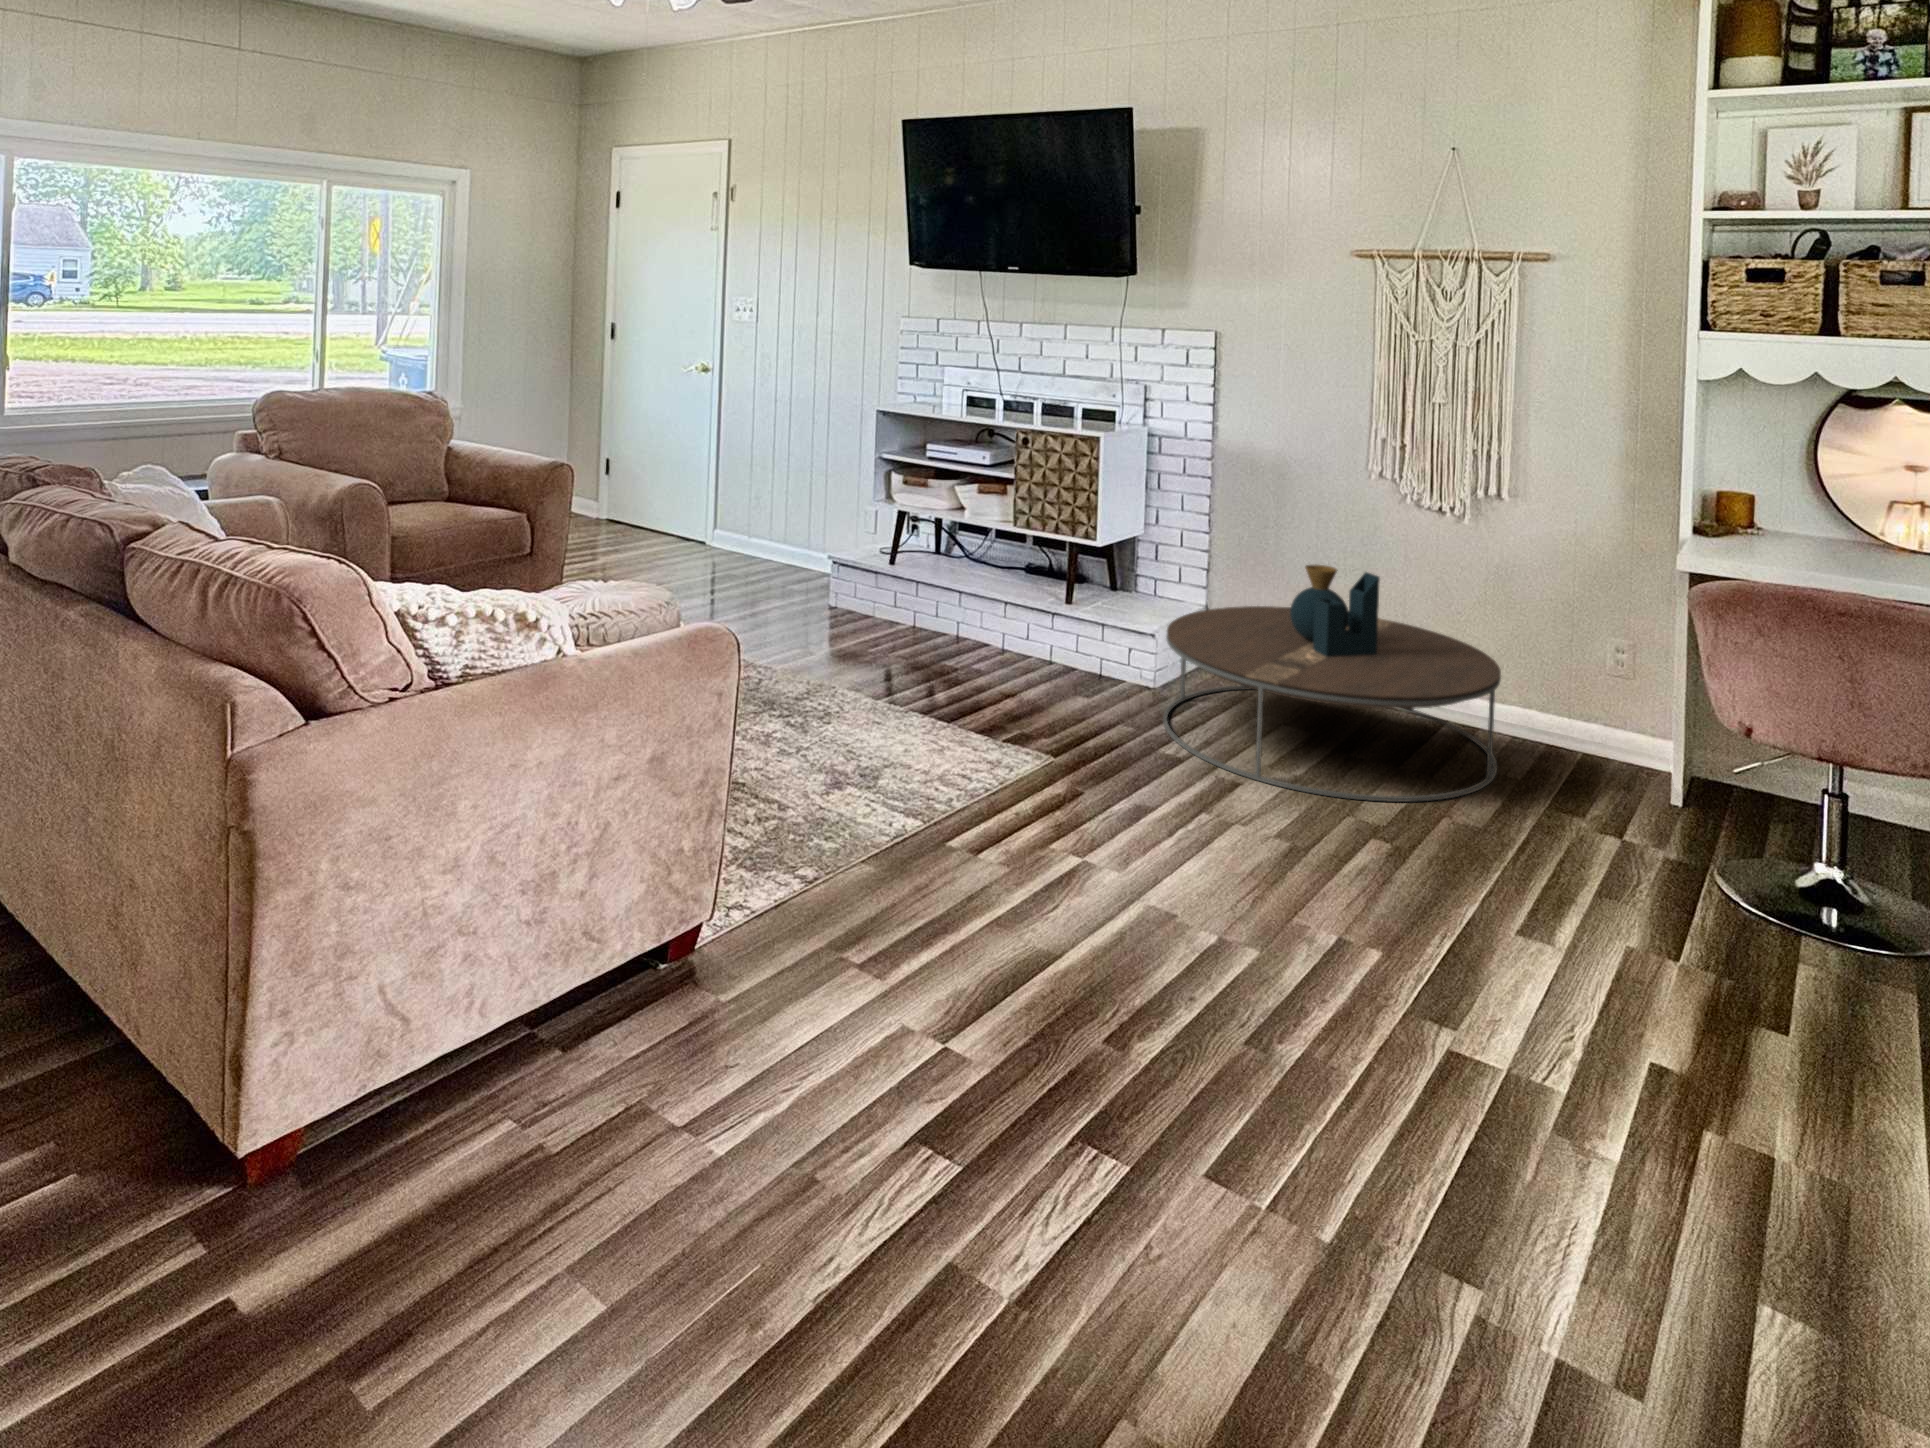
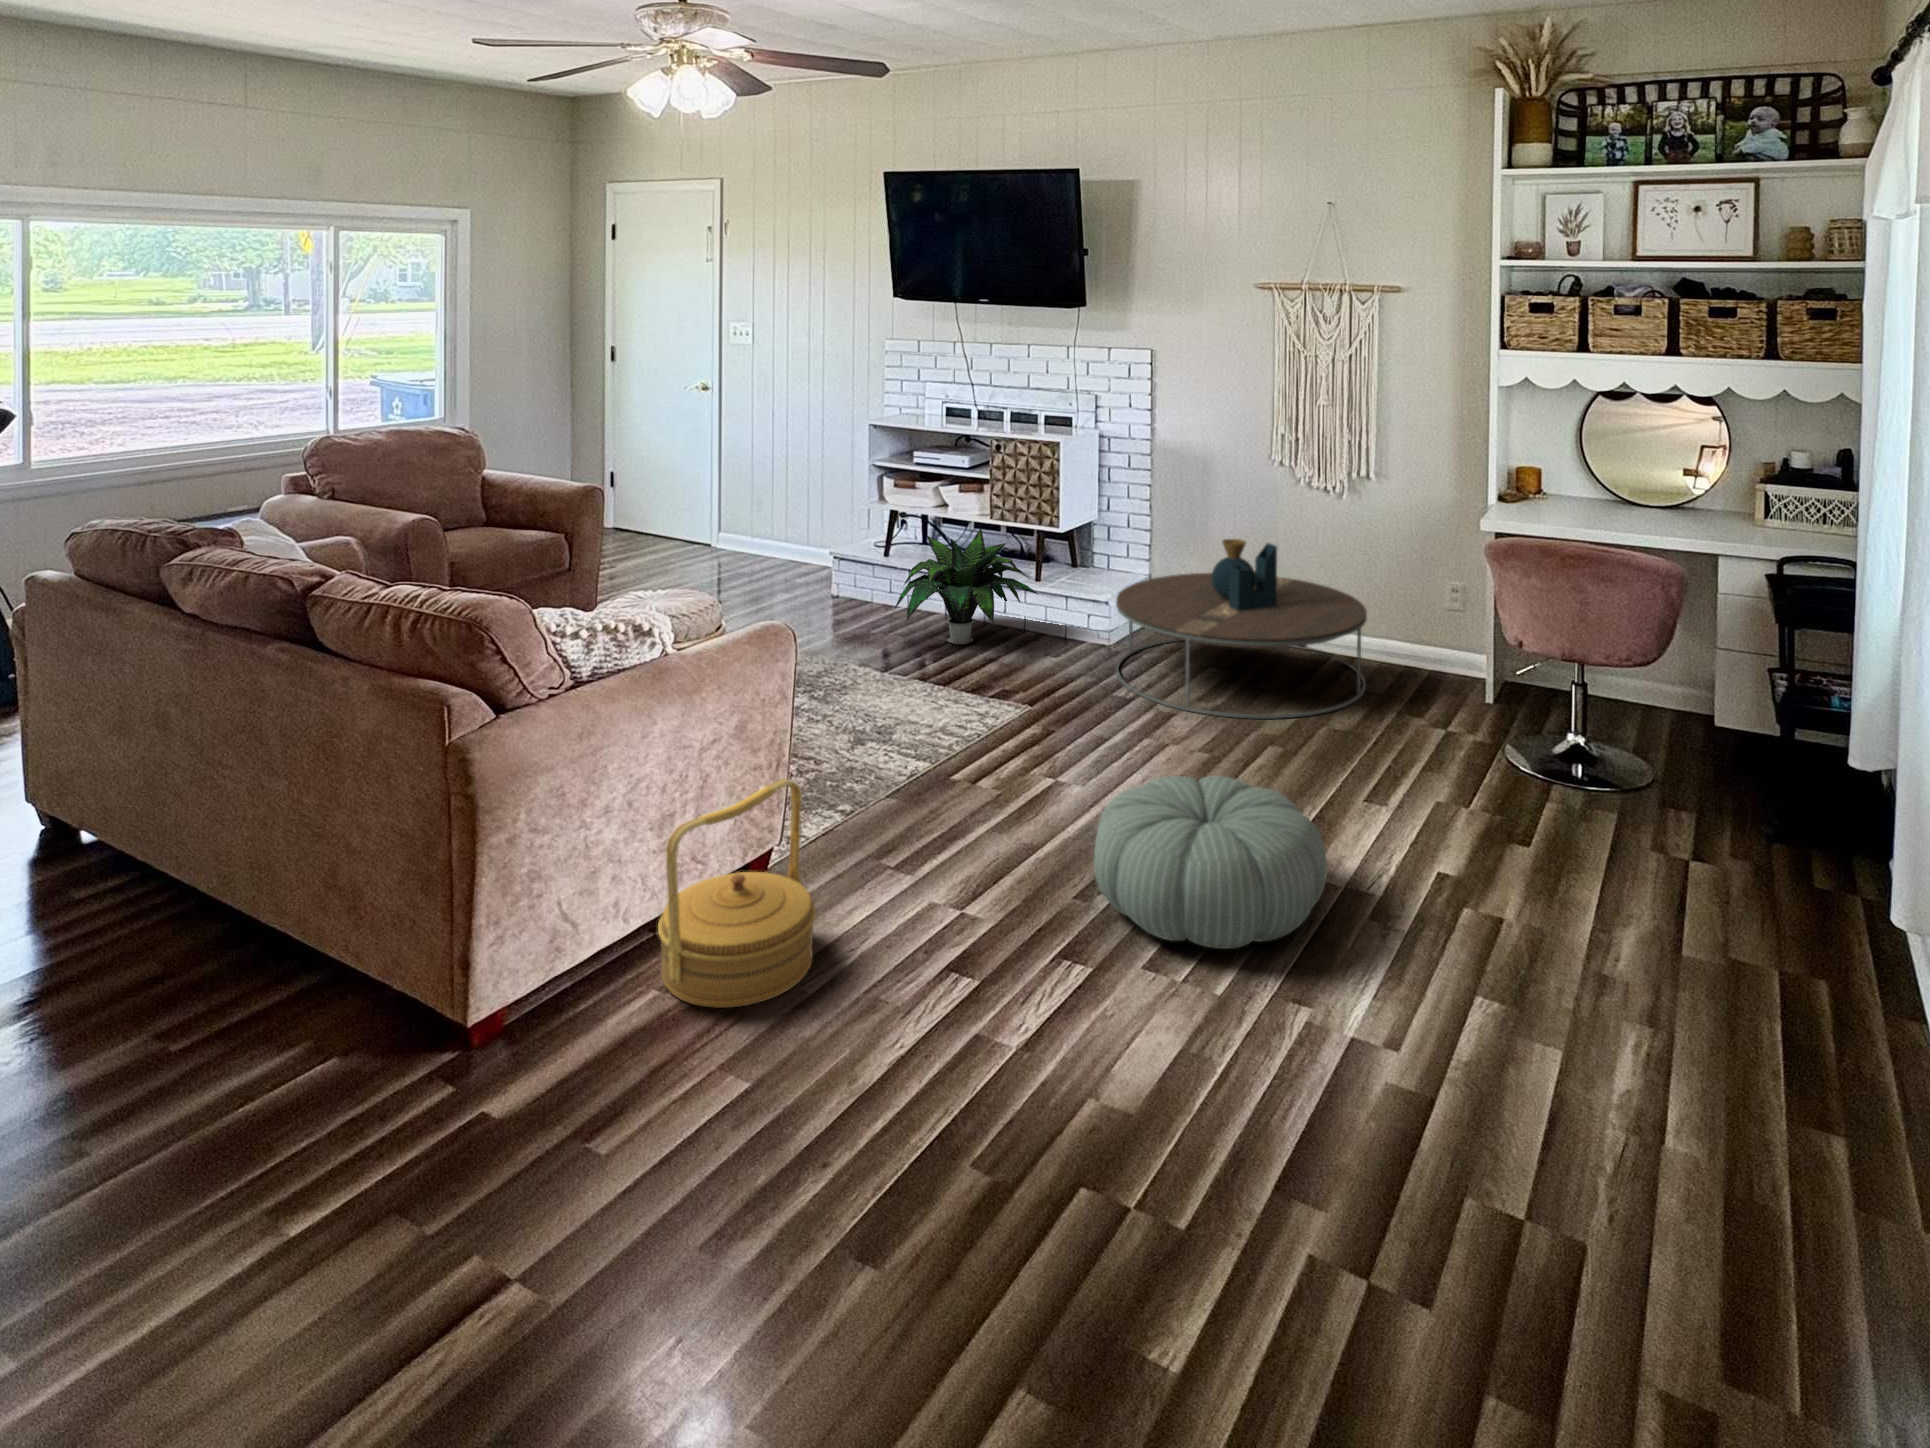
potted plant: none [894,534,1070,673] -> present [895,528,1038,644]
woven basket: none [519,838,738,1166] -> present [658,779,816,1008]
pouf: none [1134,879,1487,1160] -> present [1094,776,1327,949]

